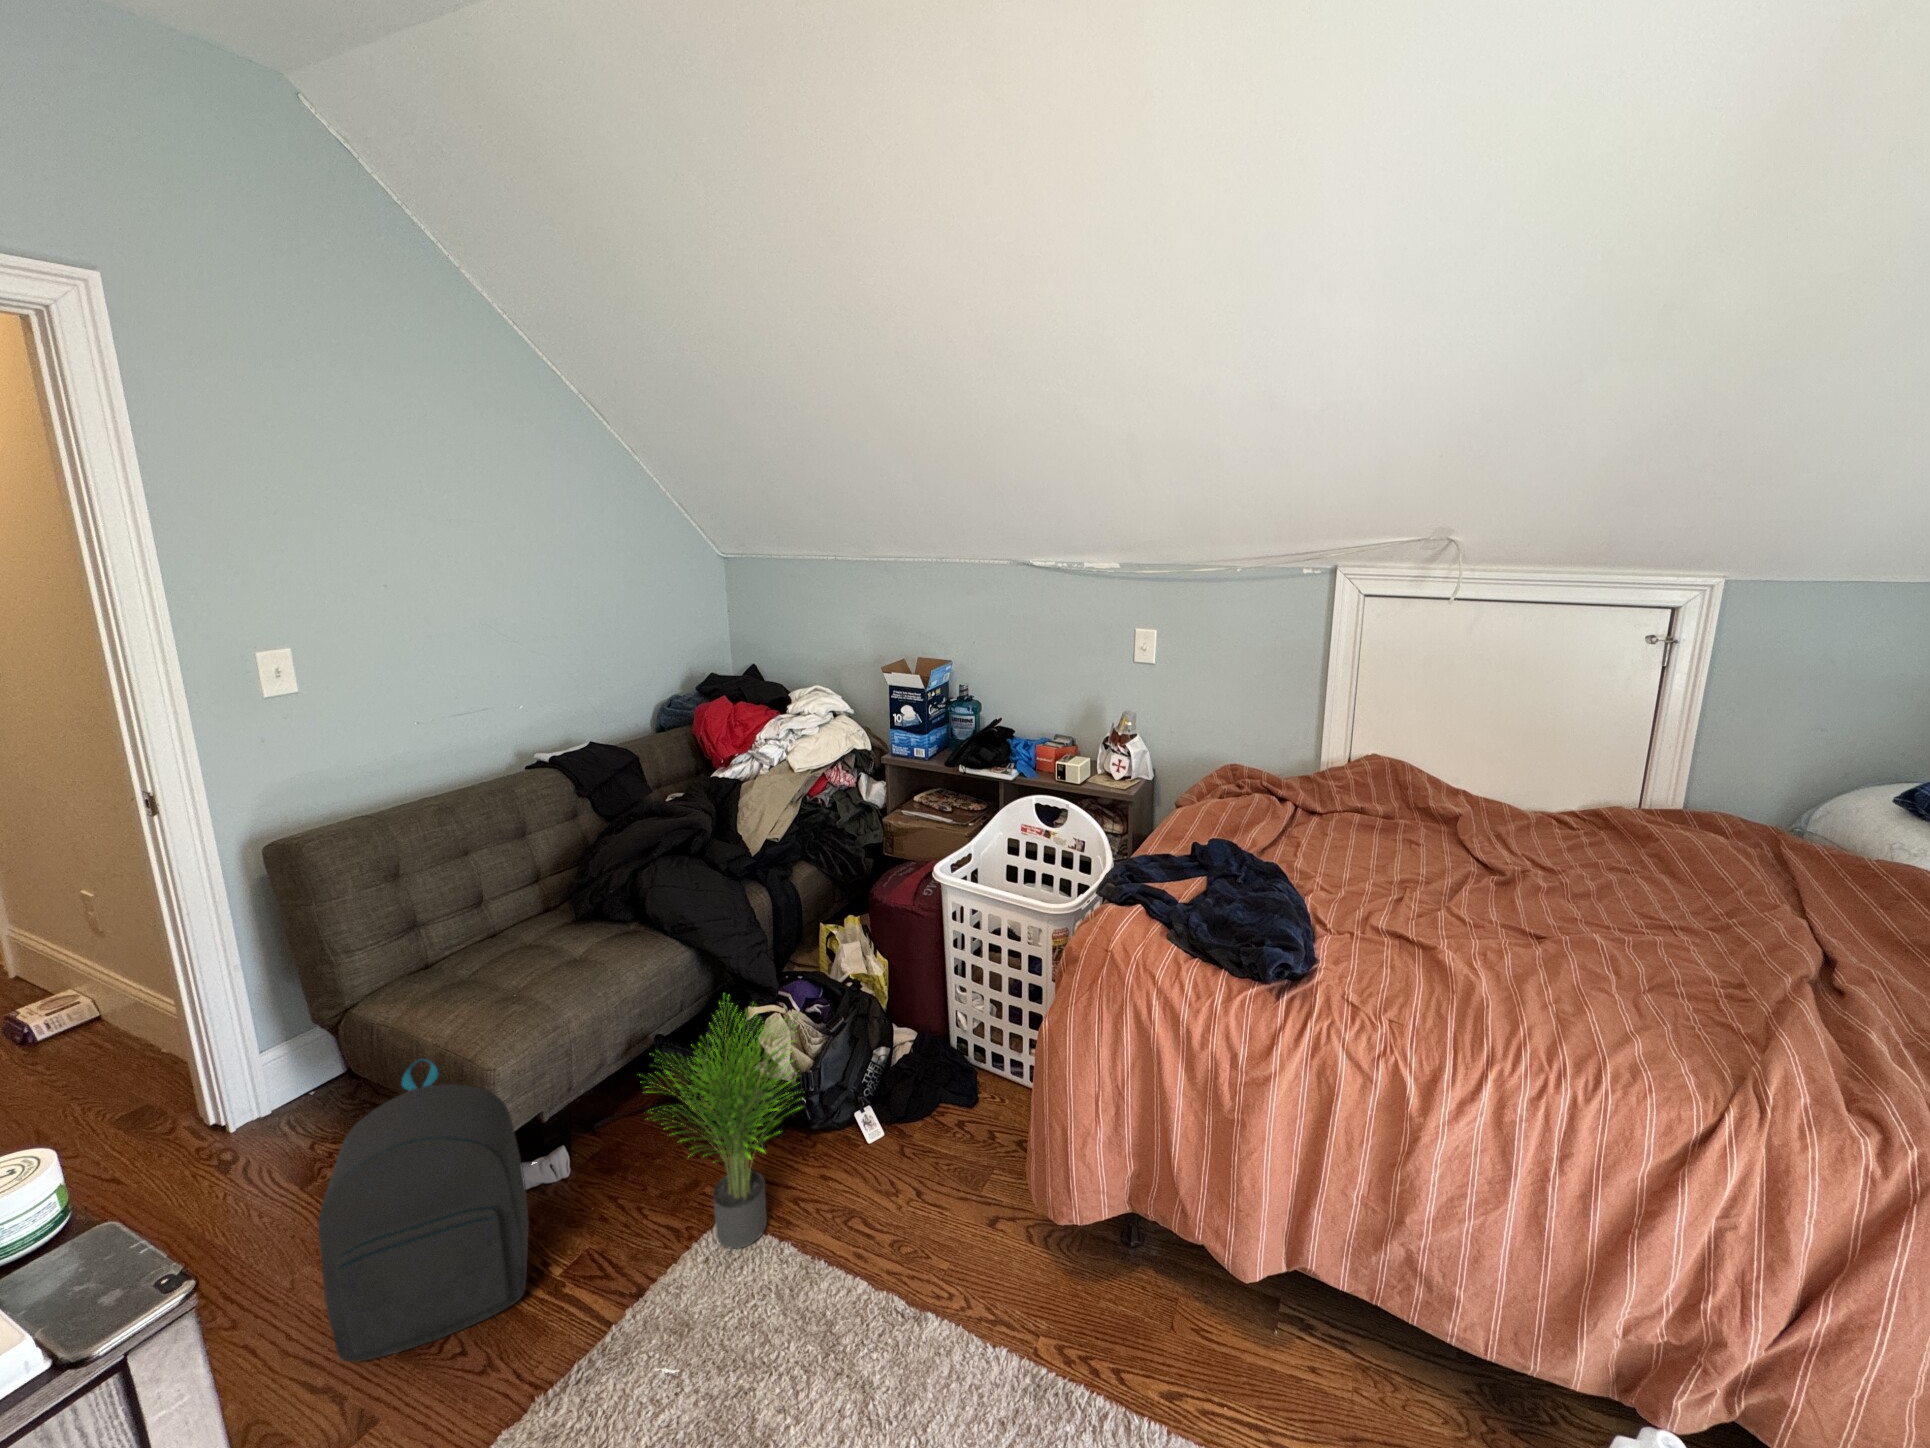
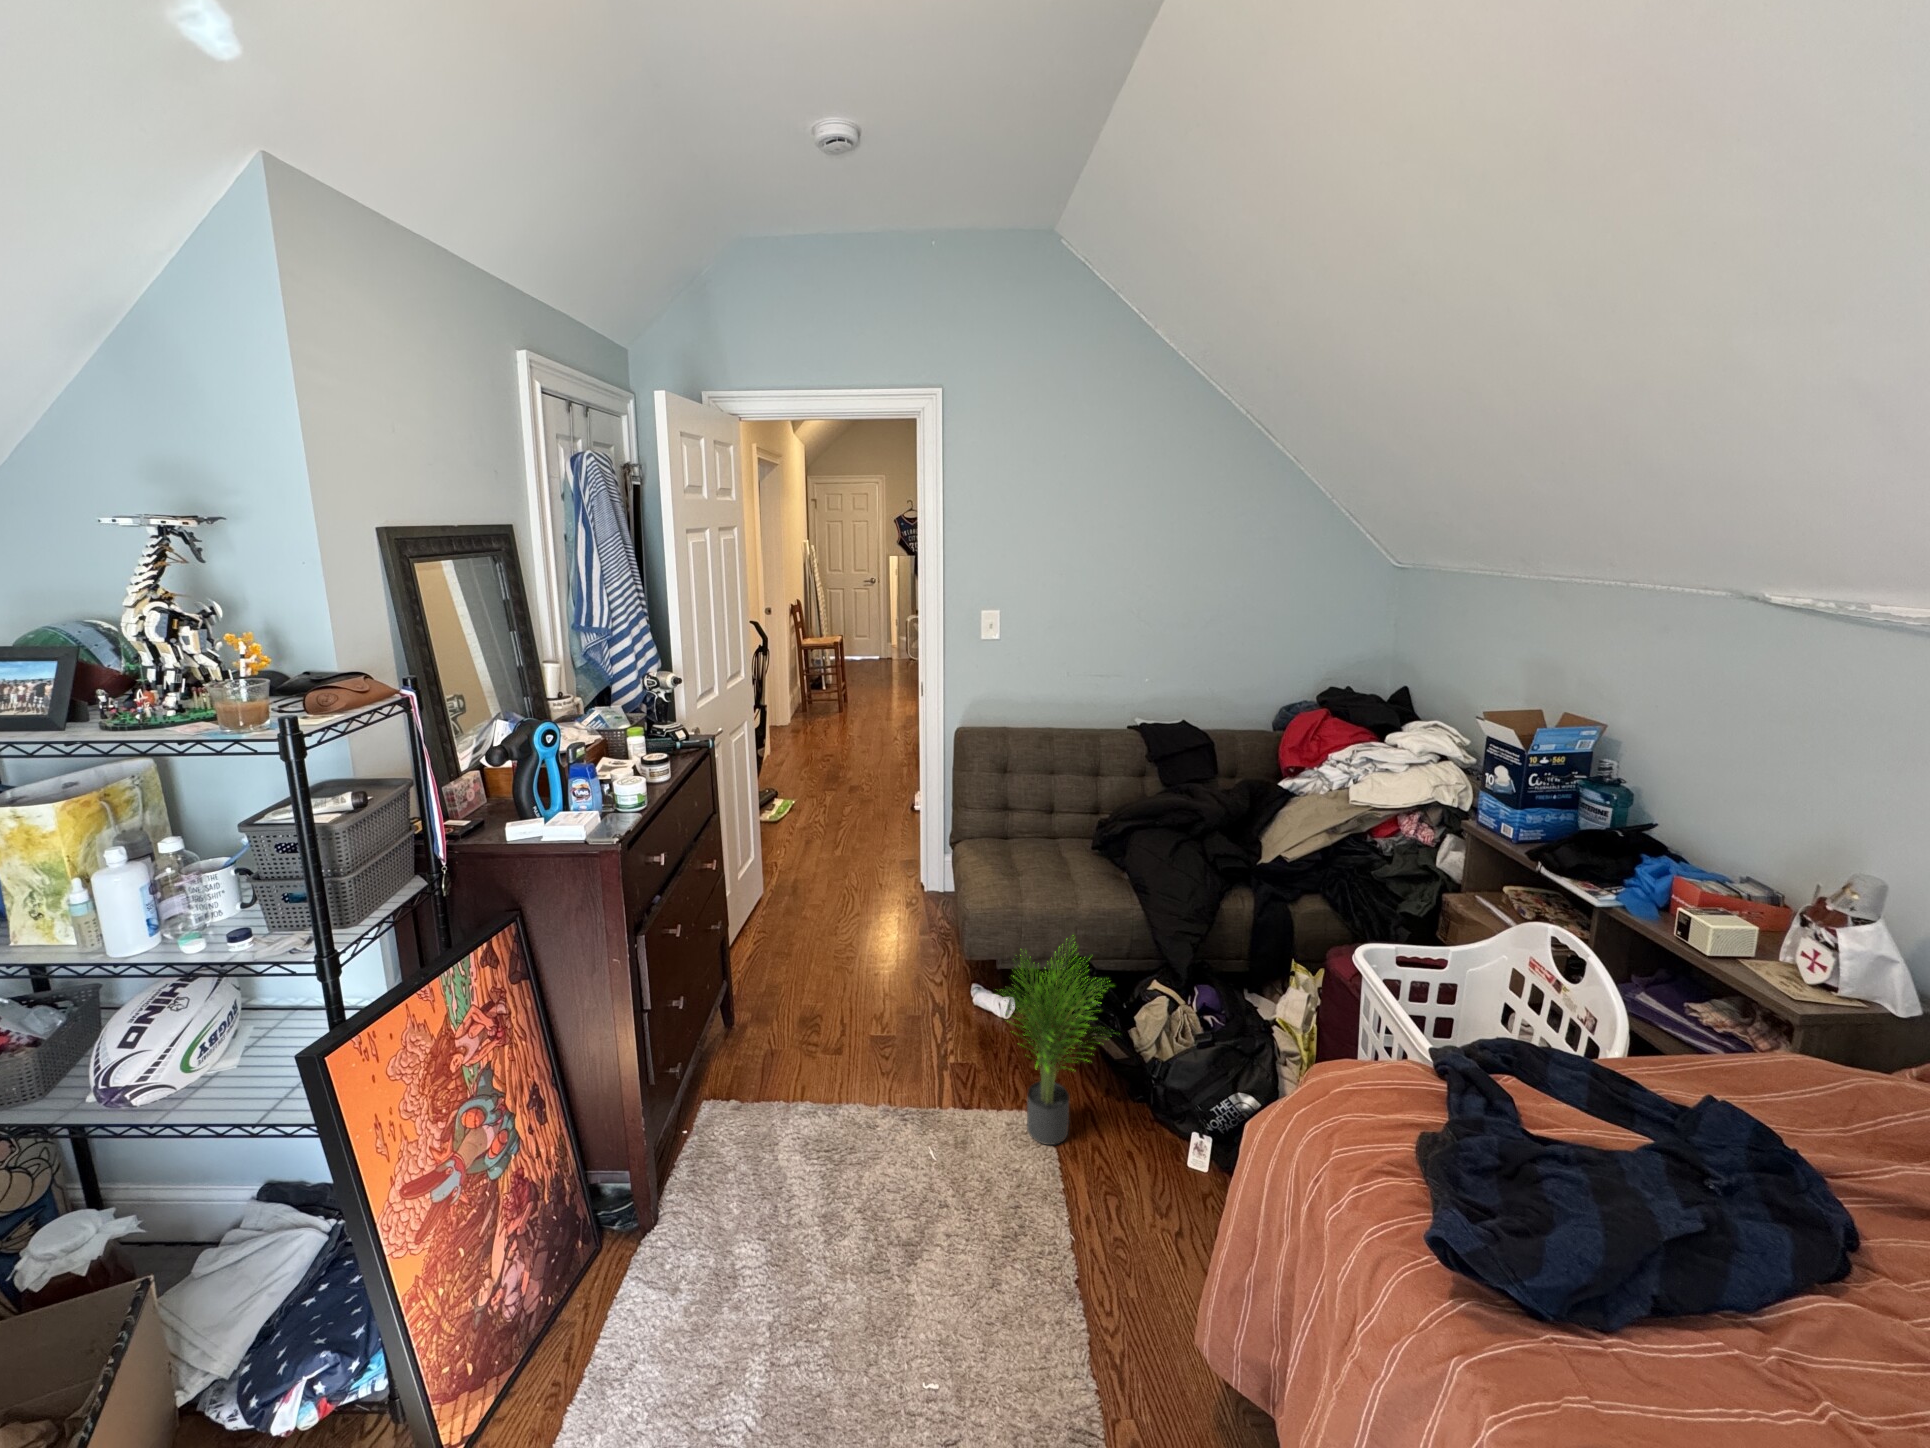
backpack: present [318,1059,529,1362] -> none [850,877,960,1057]

